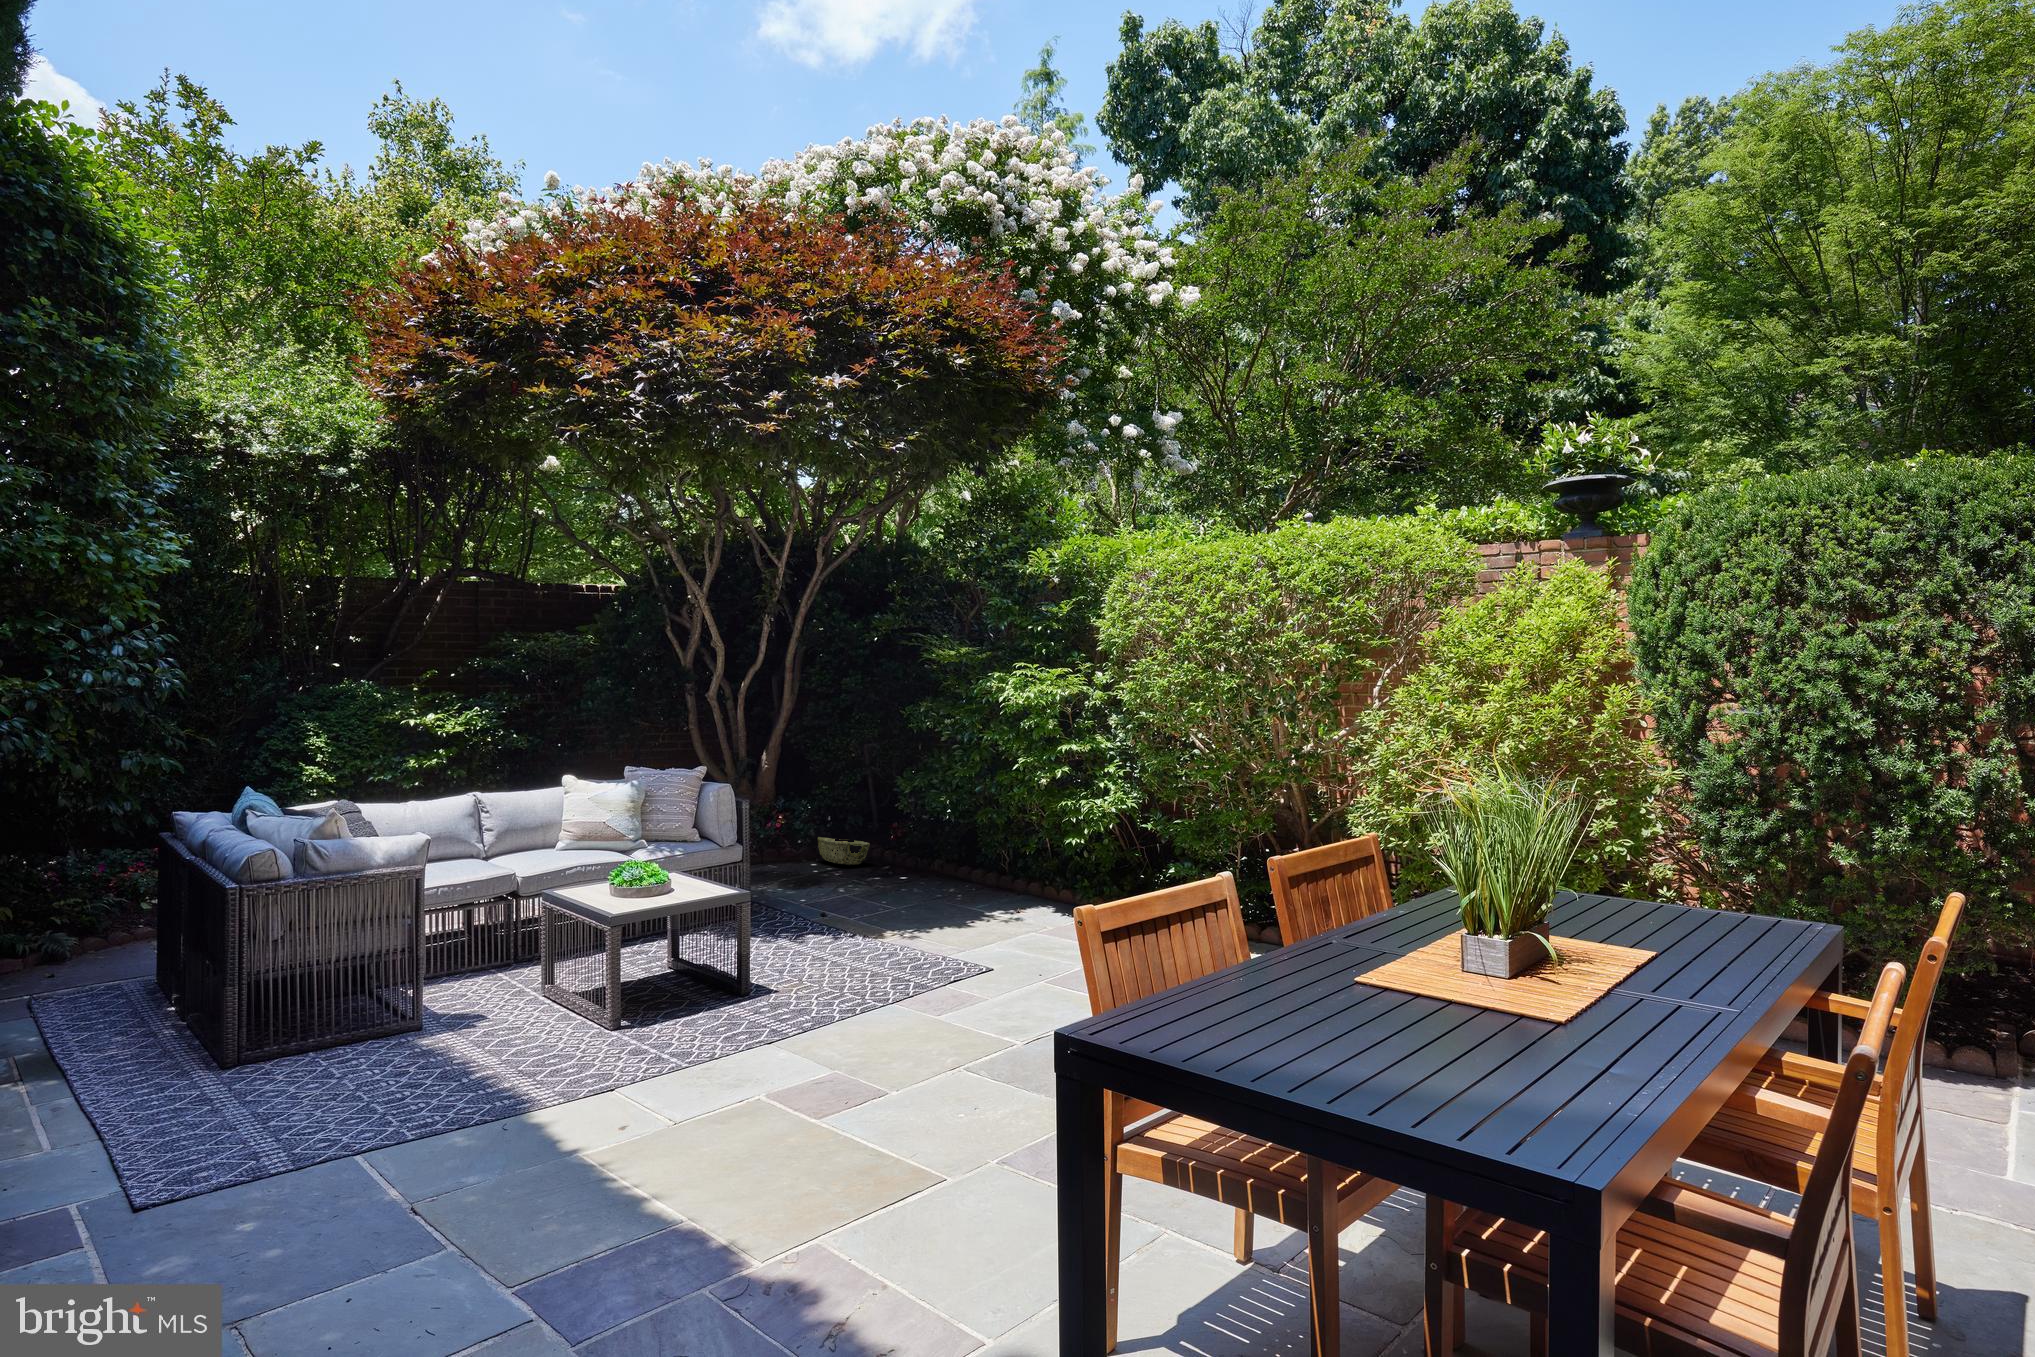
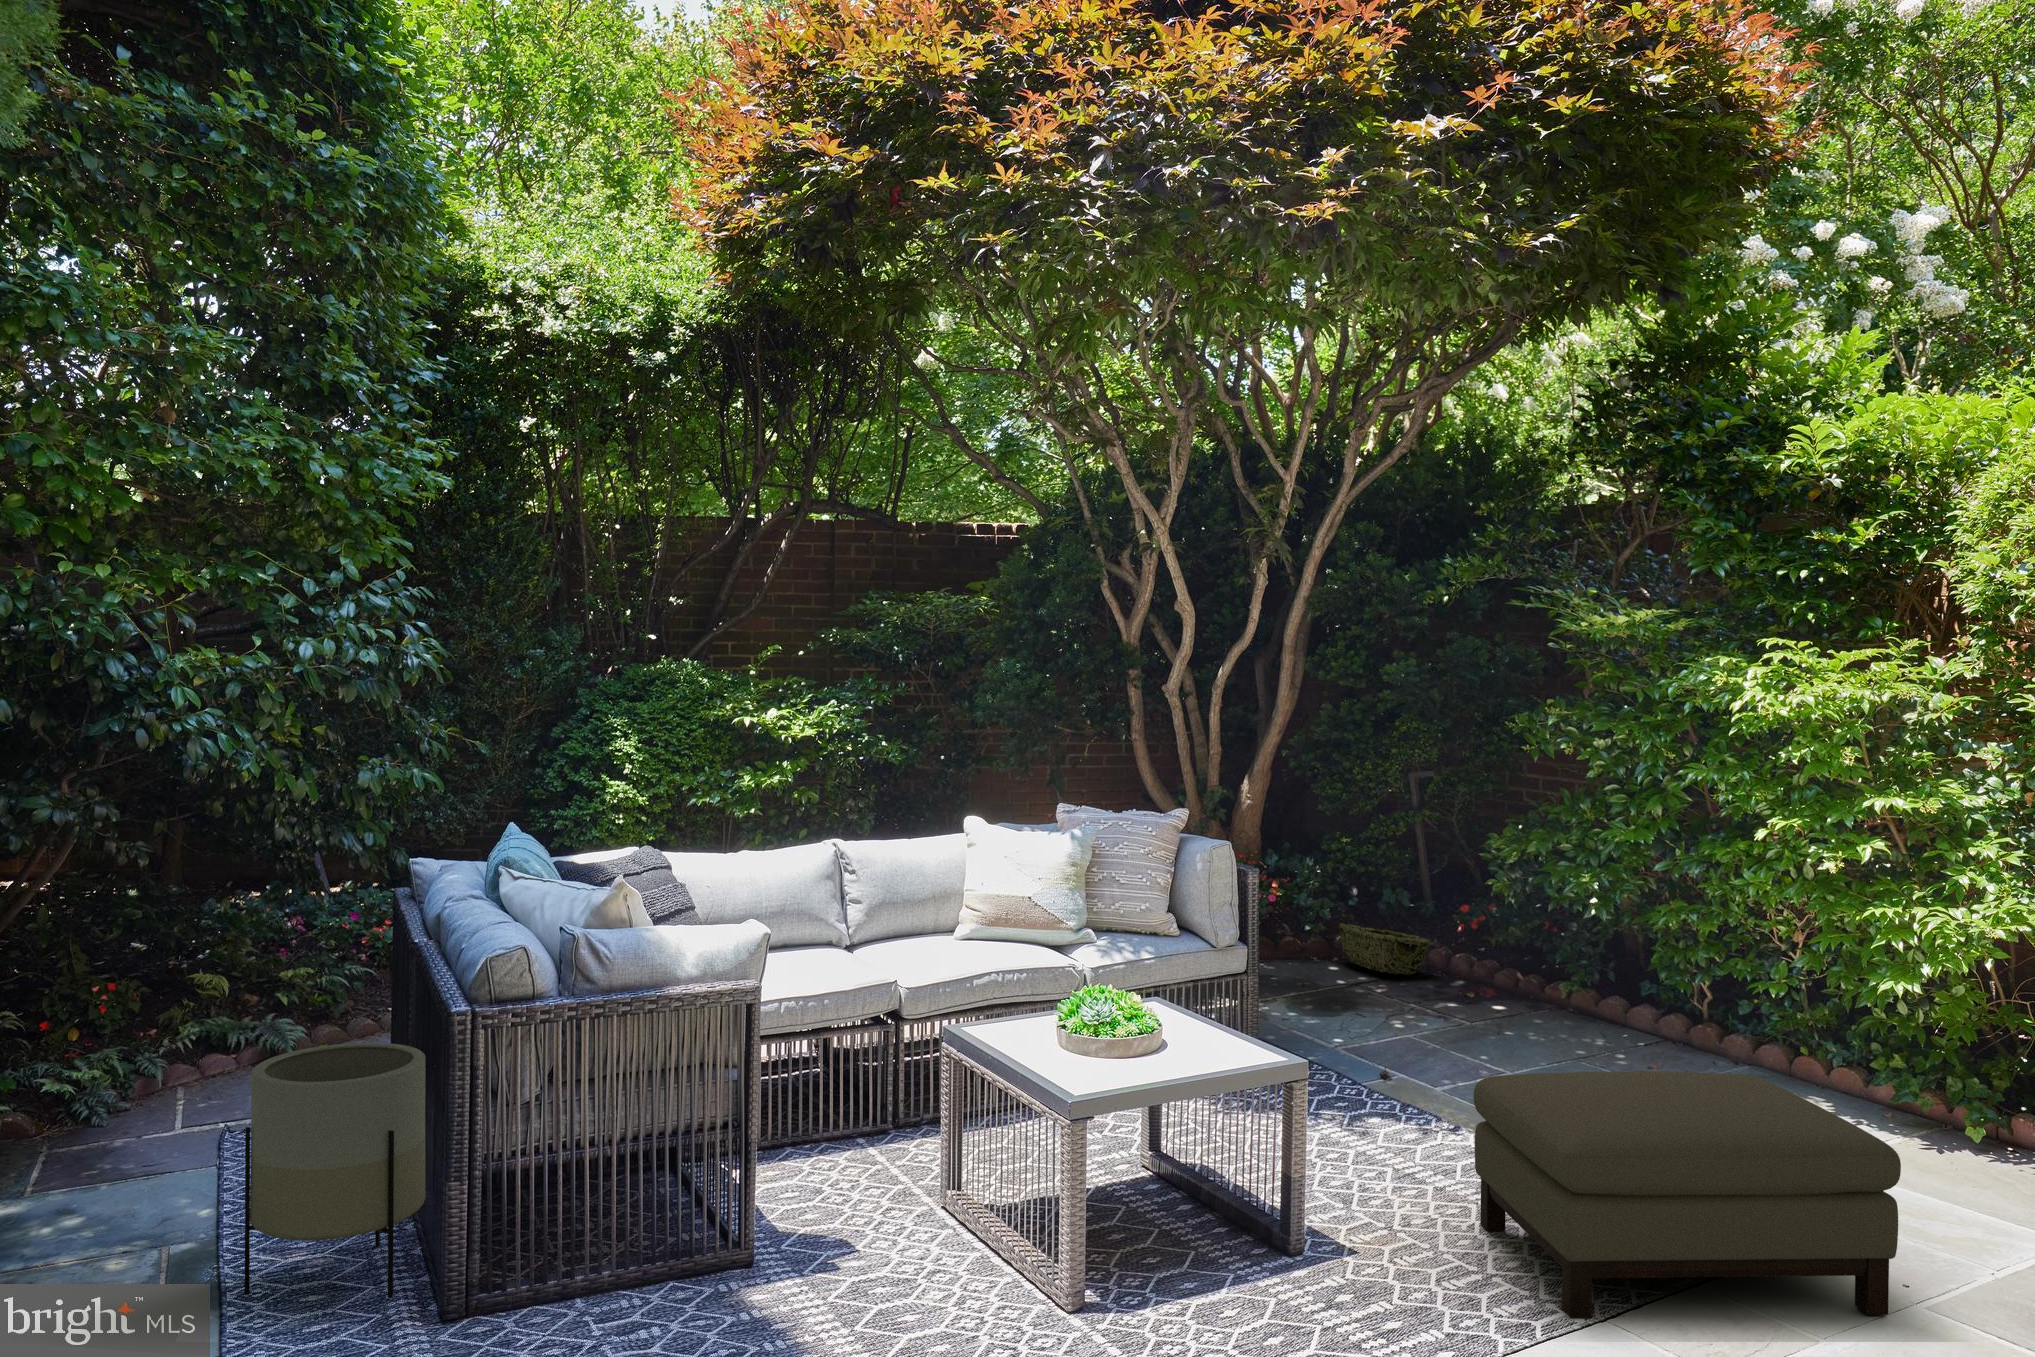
ottoman: none [845,885,1033,1004] -> present [1474,1072,1901,1318]
planter: none [61,920,193,1079] -> present [245,1043,426,1298]

